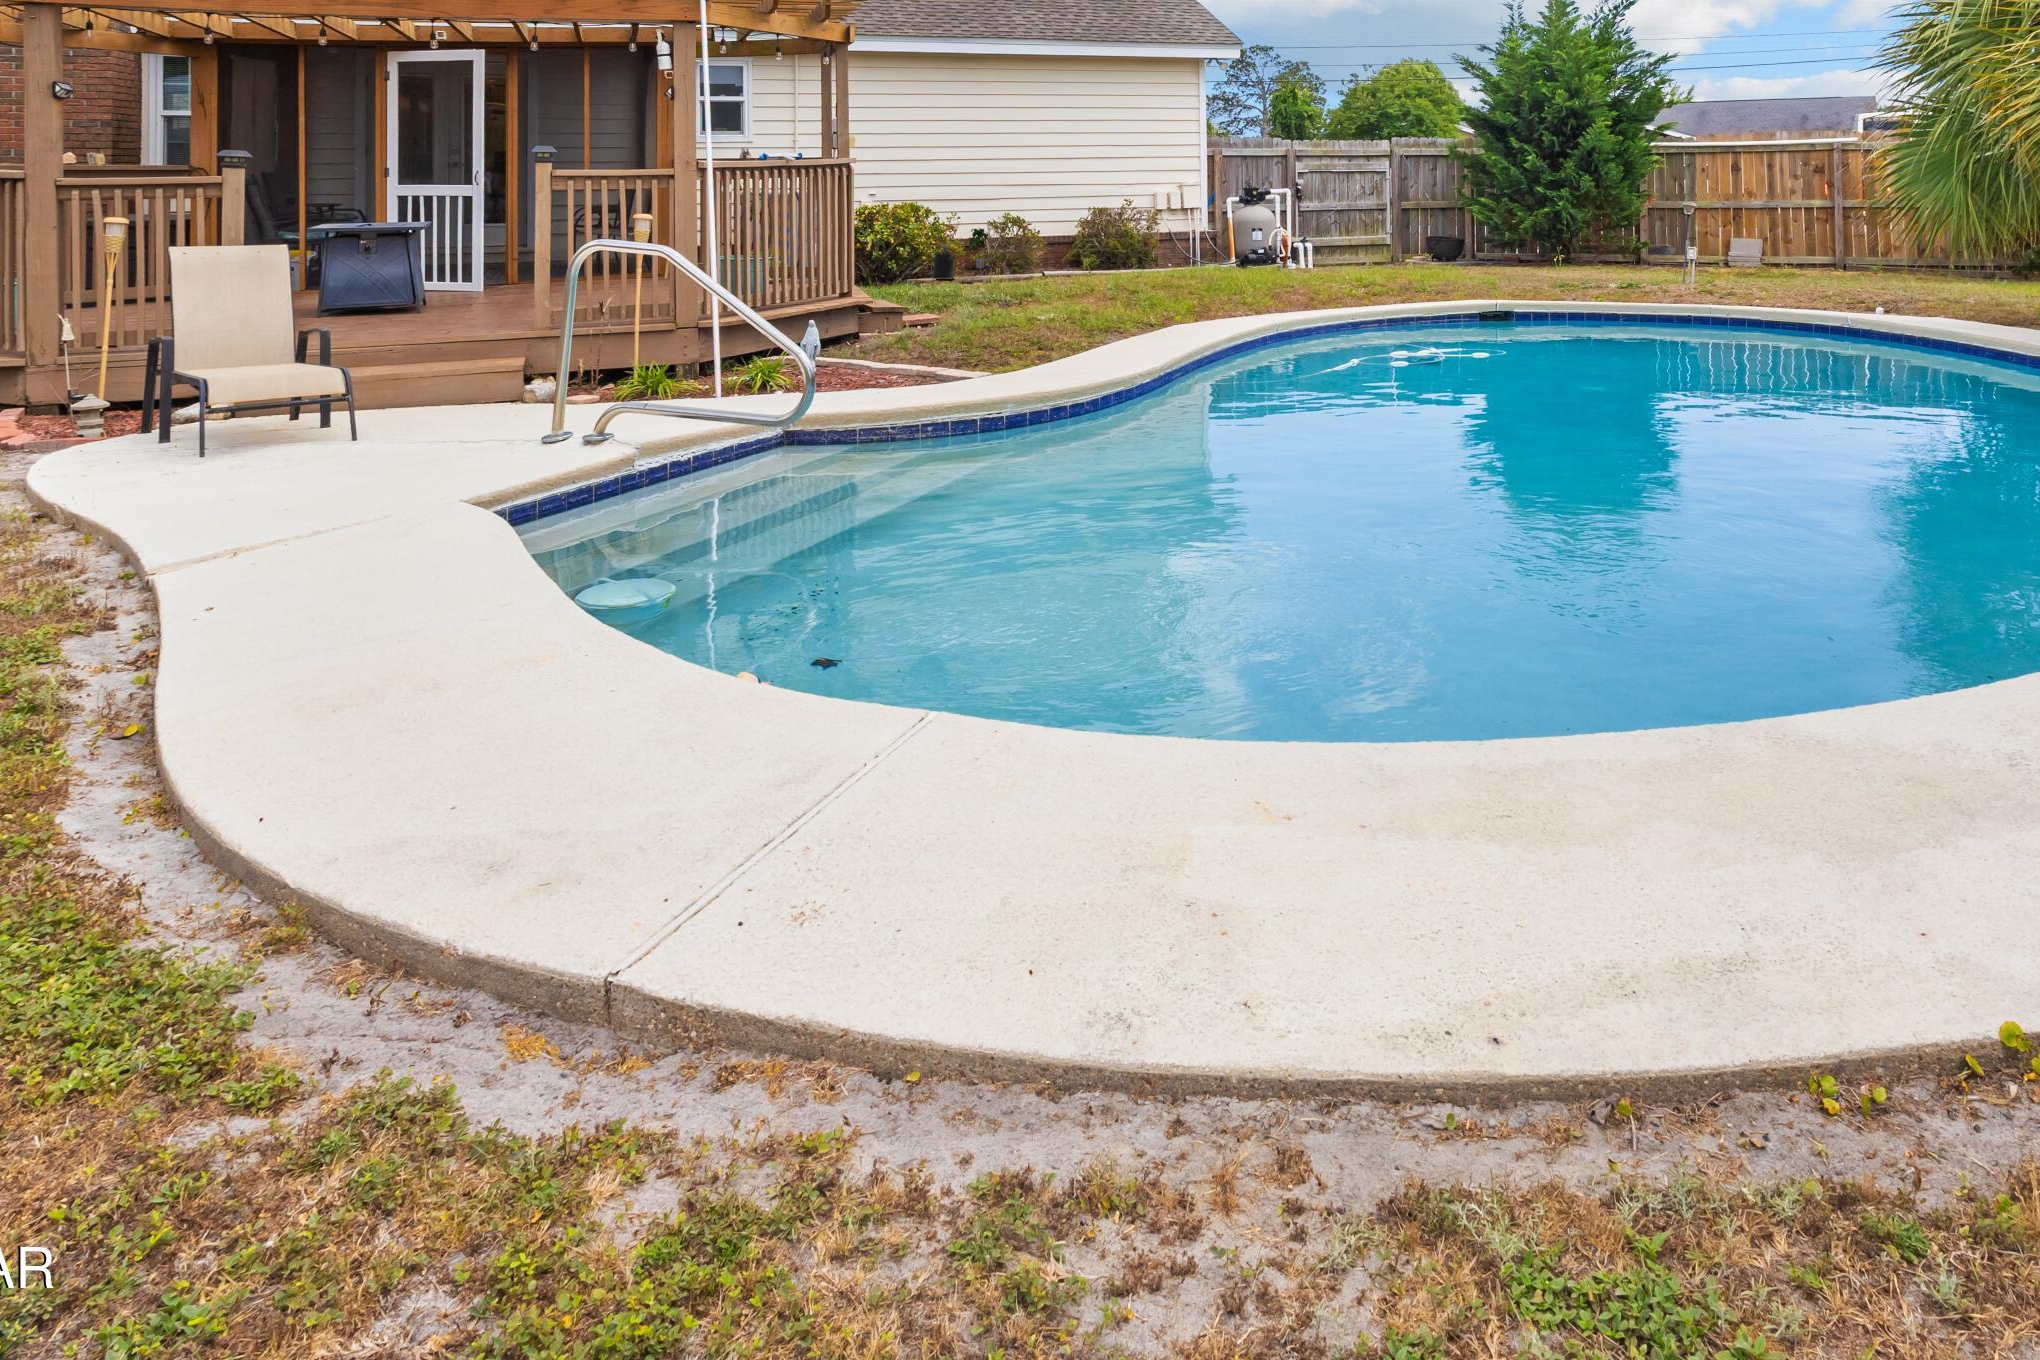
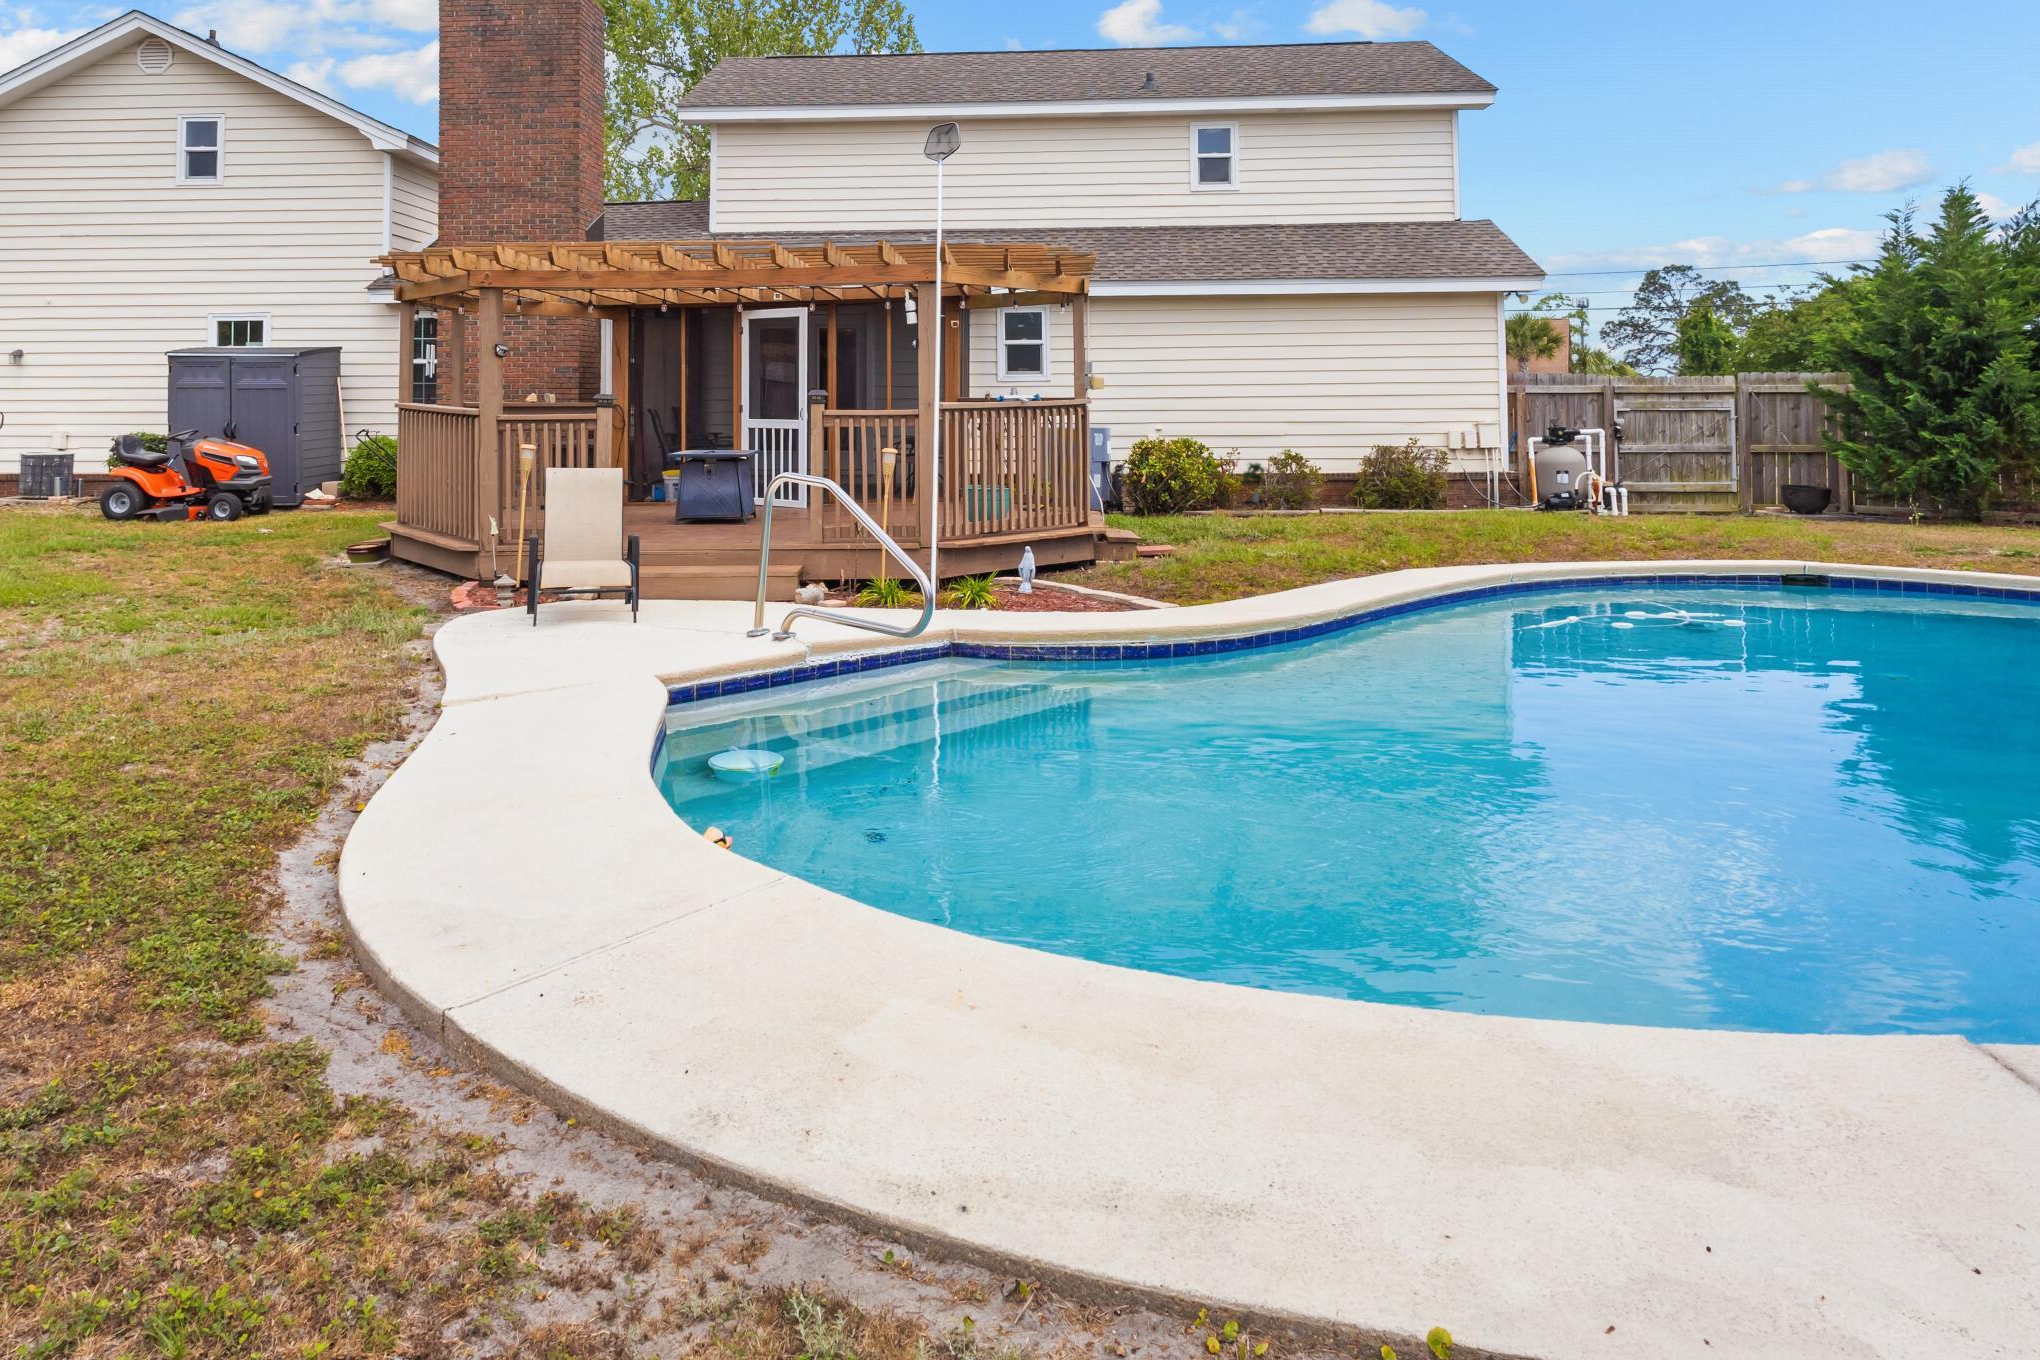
watering can: present [932,242,955,280] -> none [1196,473,1219,513]

